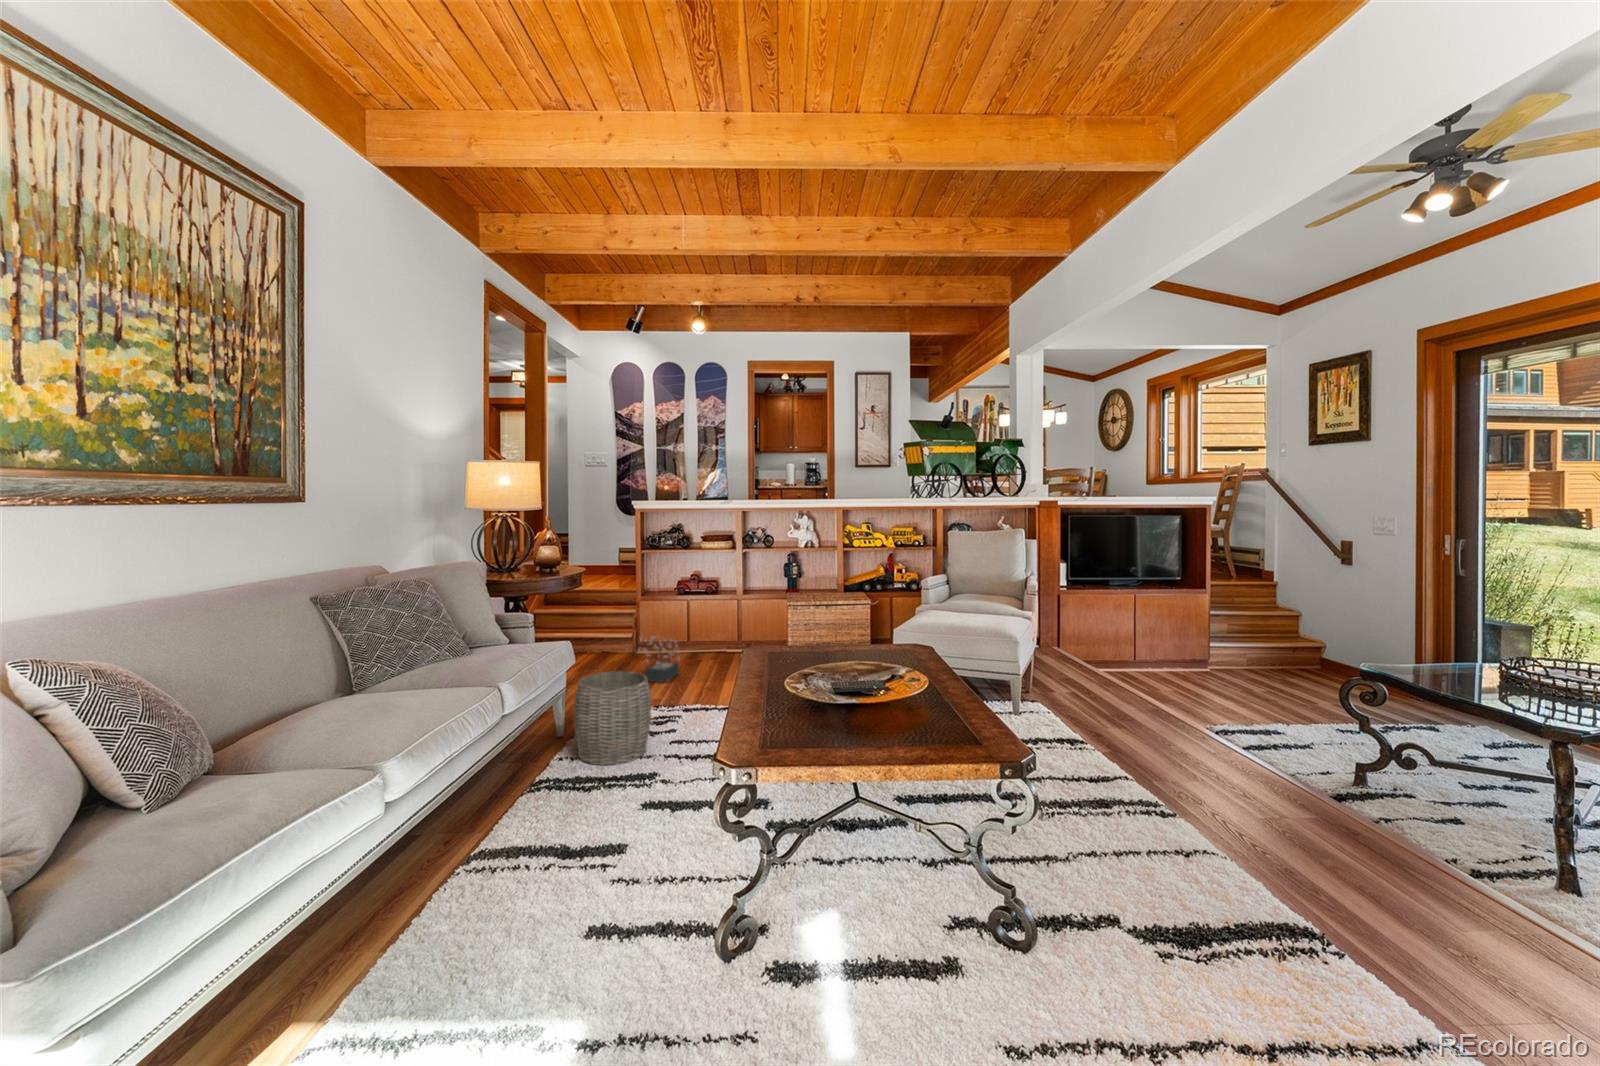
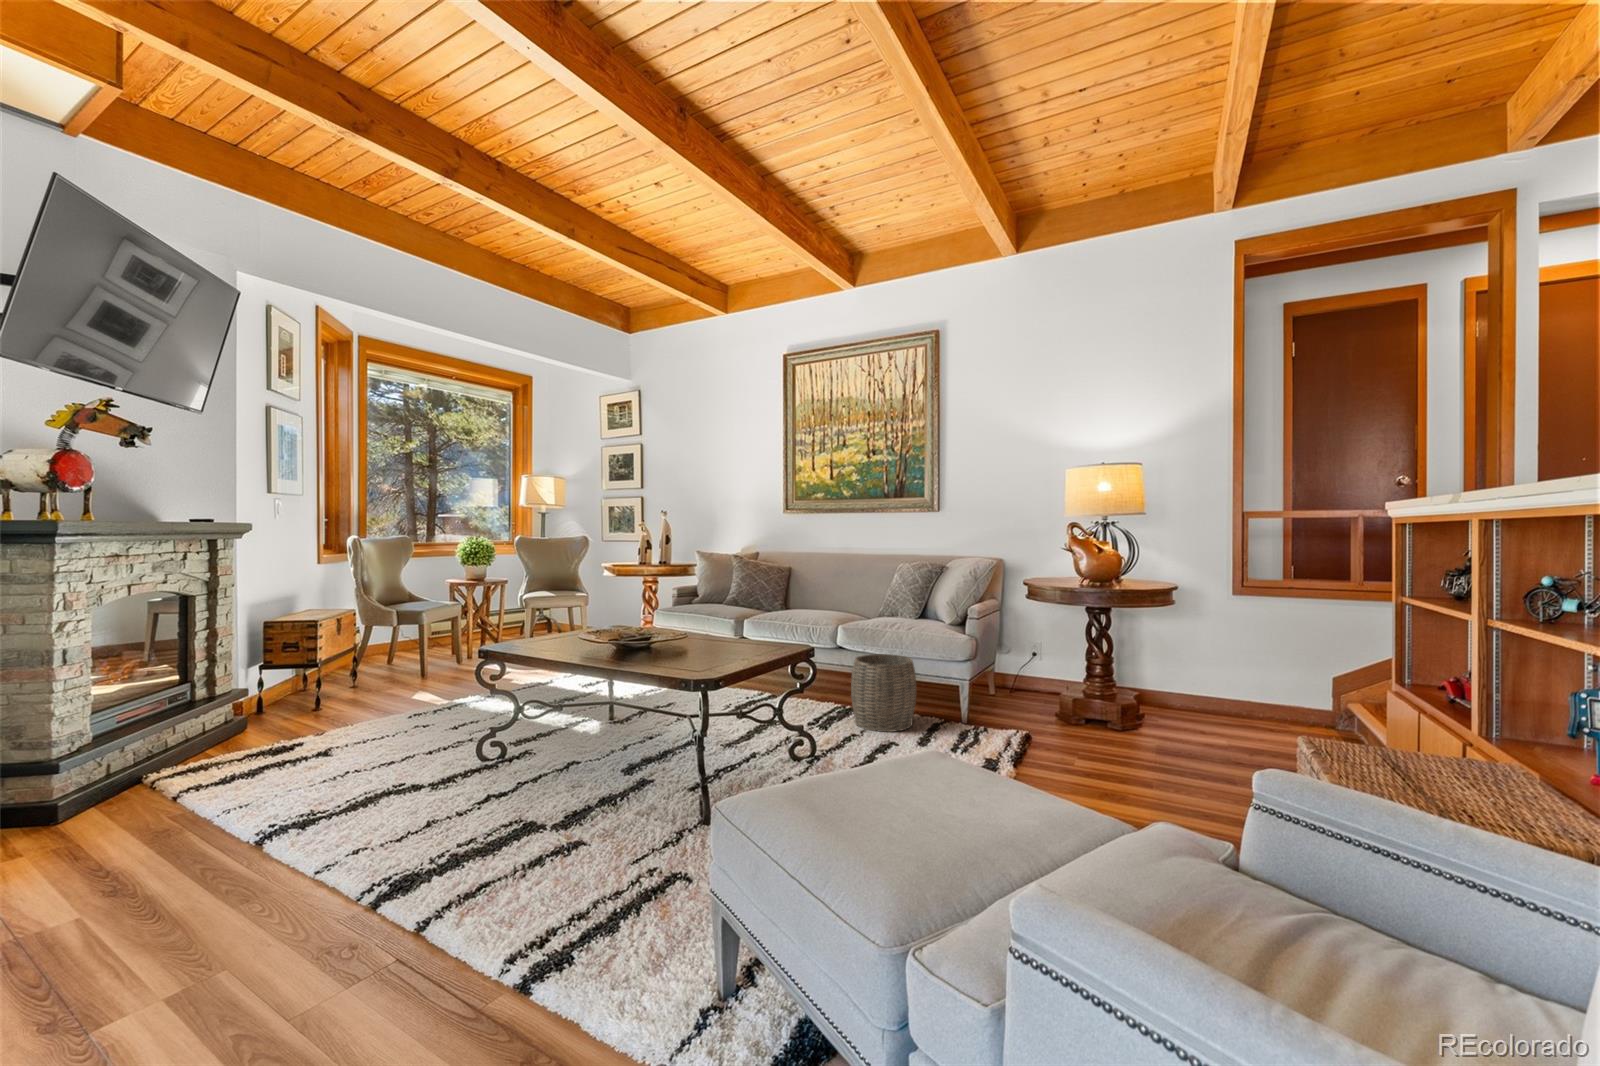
decorative plant: present [640,637,679,683] -> none [1118,692,1213,781]

